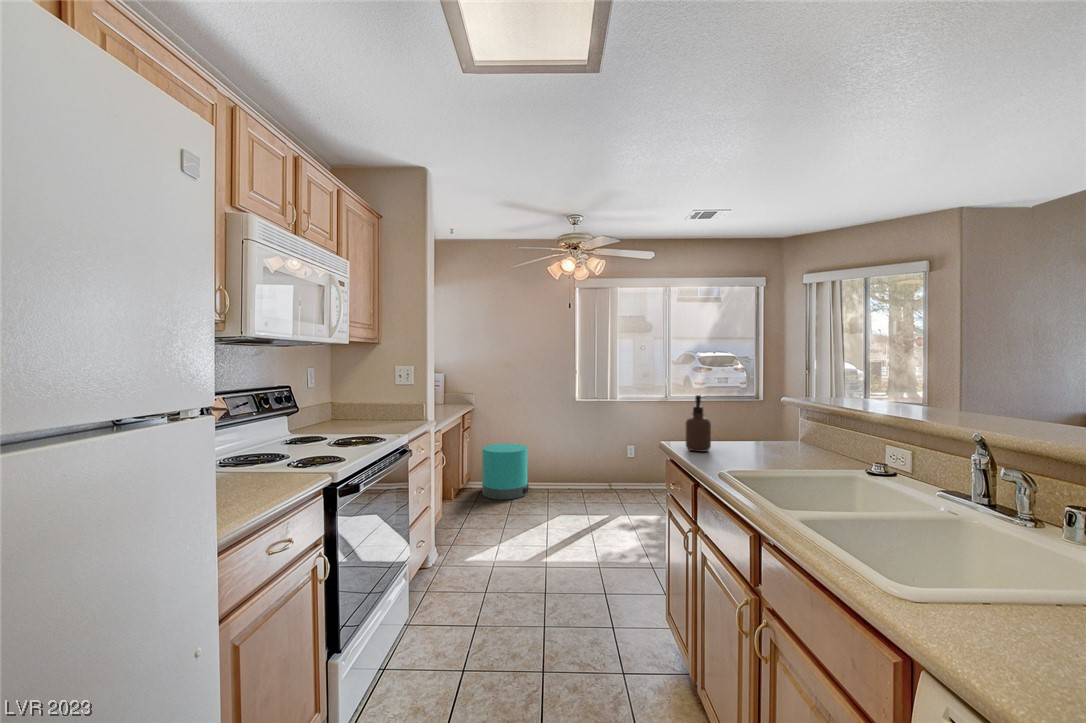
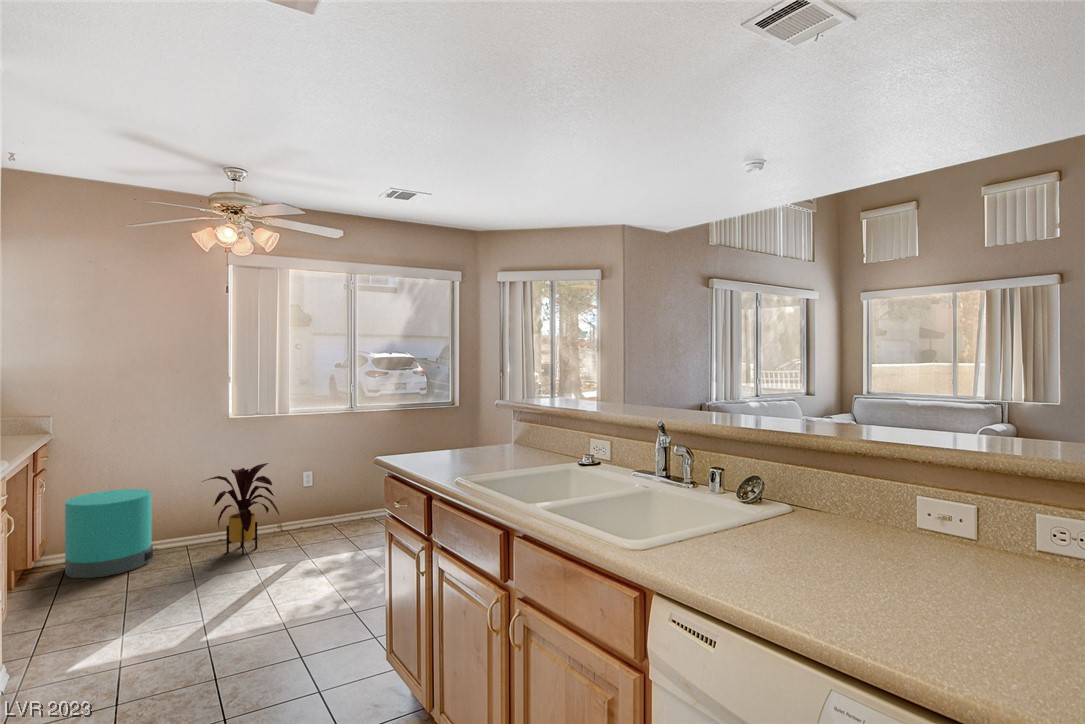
soap dispenser: present [686,395,711,452] -> none [409,399,436,463]
house plant: none [556,436,606,501] -> present [202,463,279,554]

